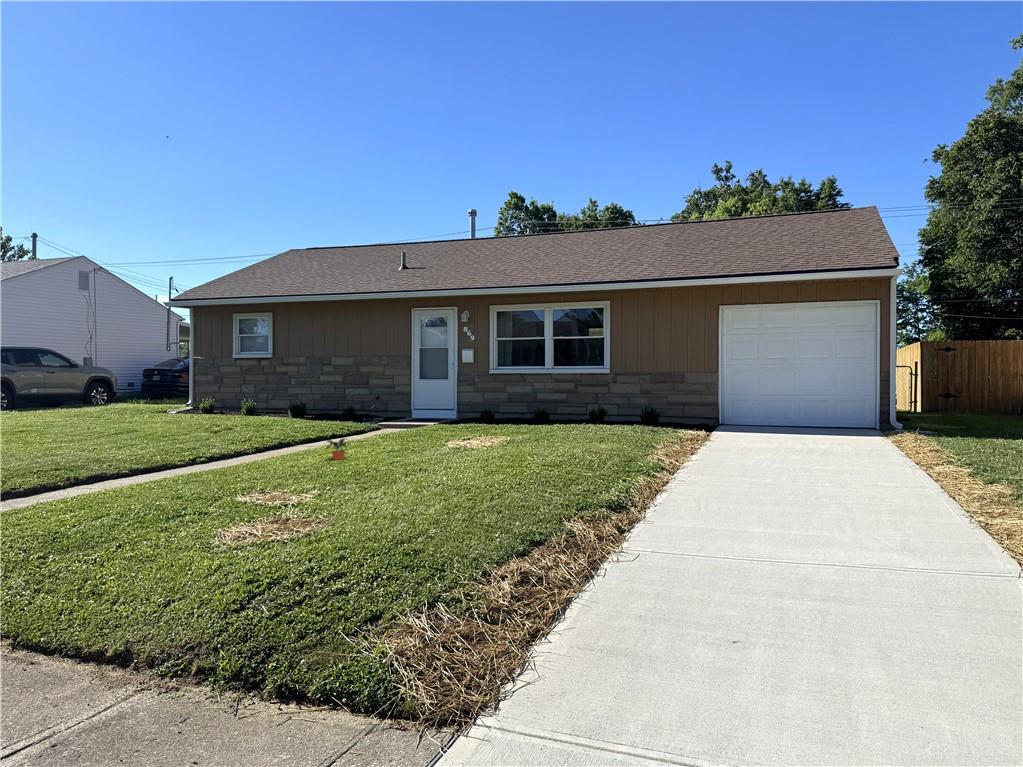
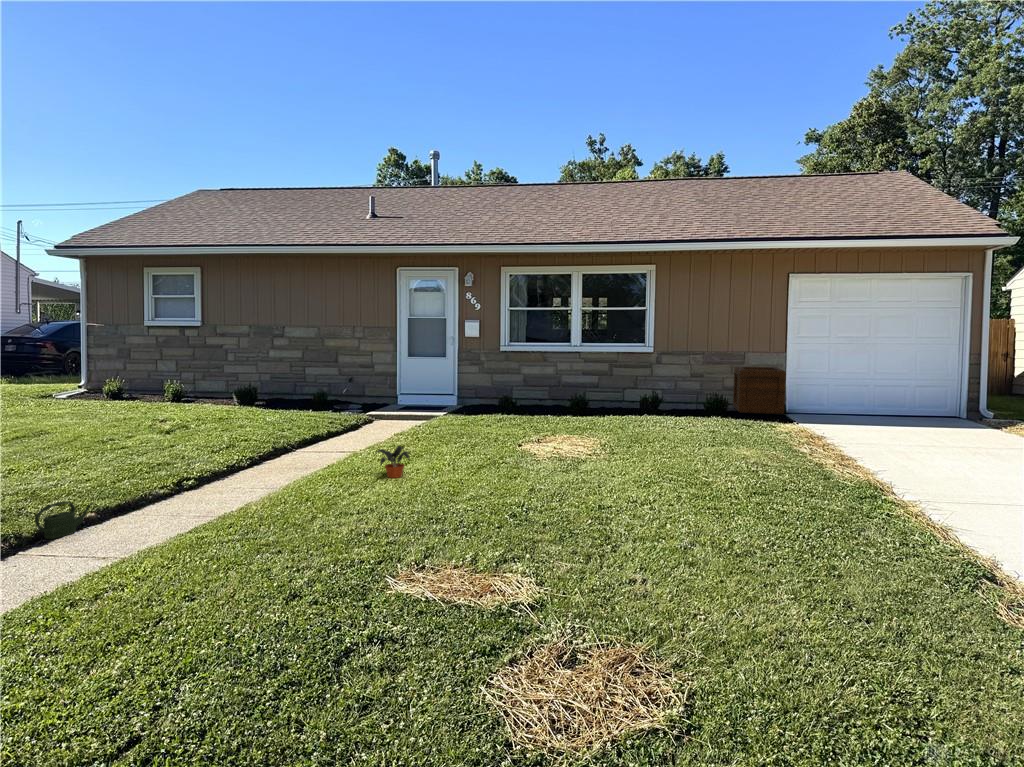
wooden crate: none [670,384,710,424] -> present [733,366,786,414]
watering can: none [95,463,132,485] -> present [35,502,93,539]

